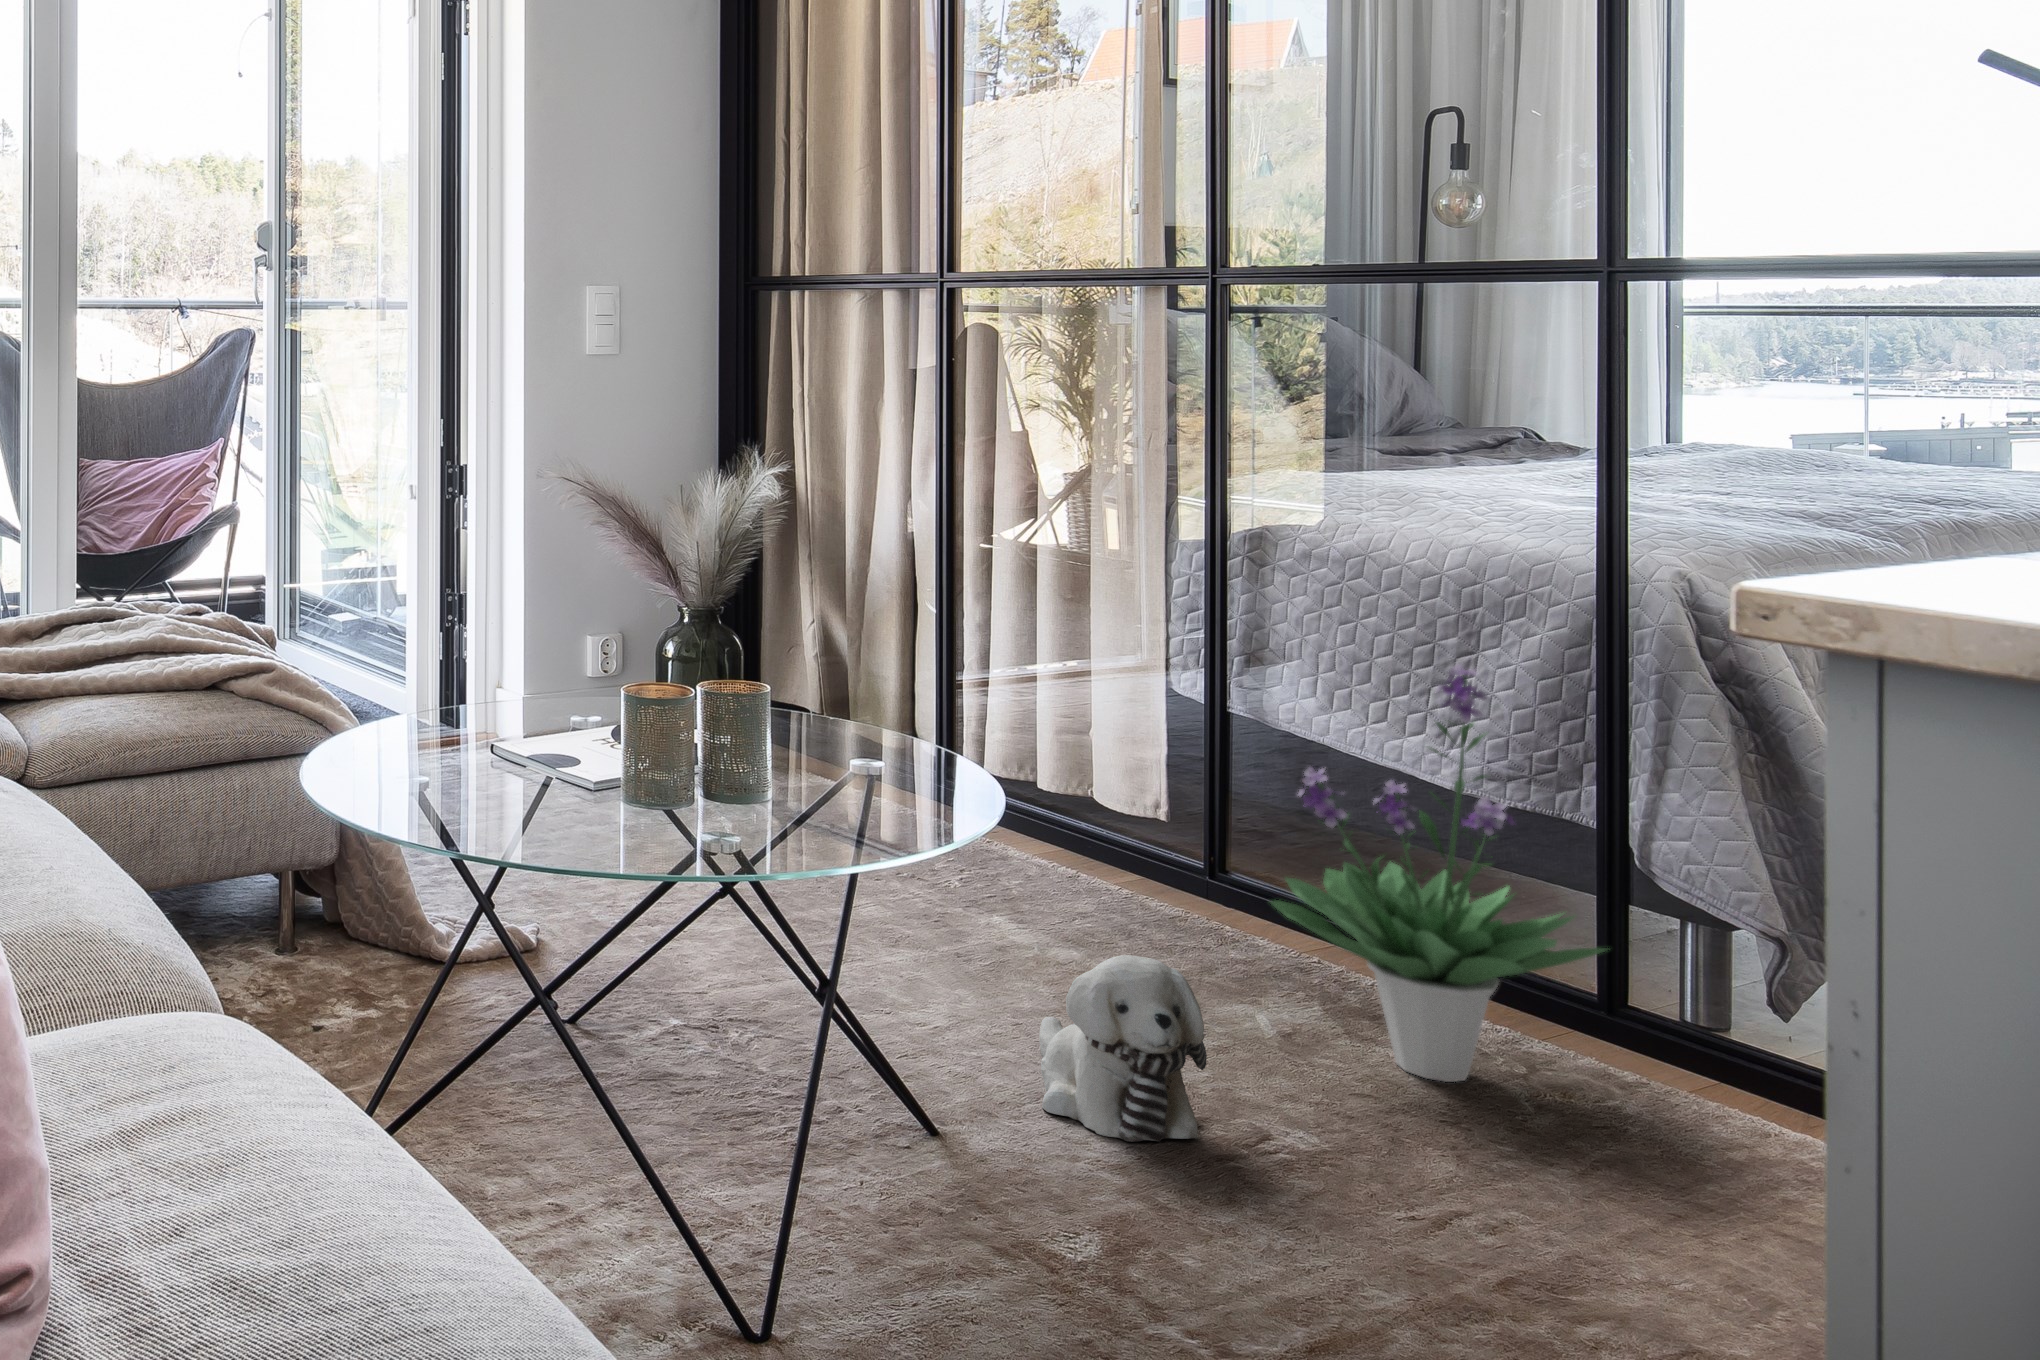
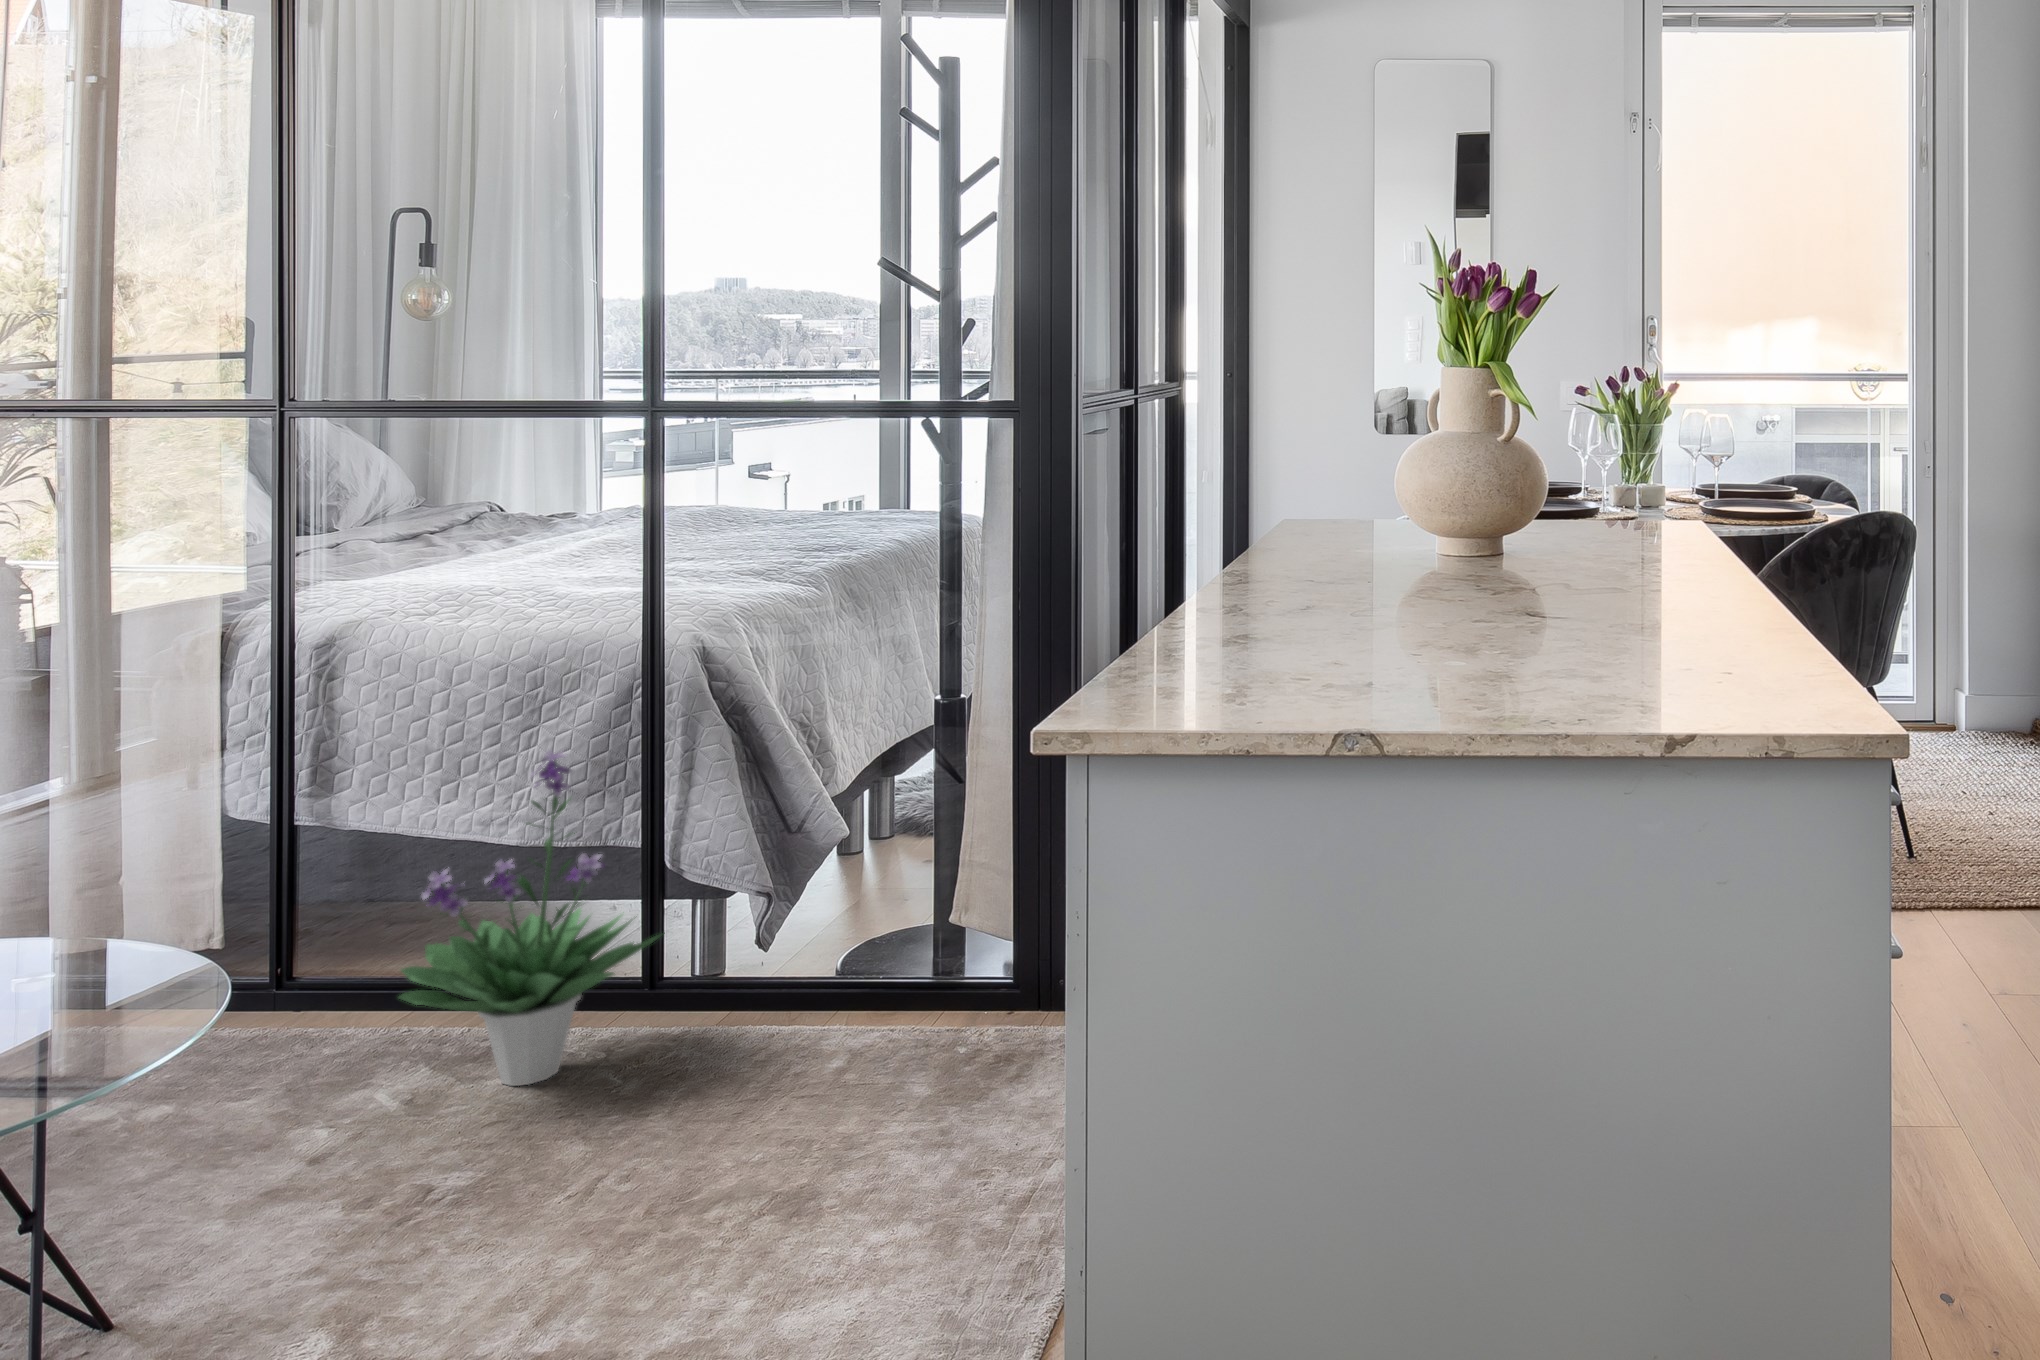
plush toy: present [1039,955,1207,1142] -> none [182,1095,383,1279]

